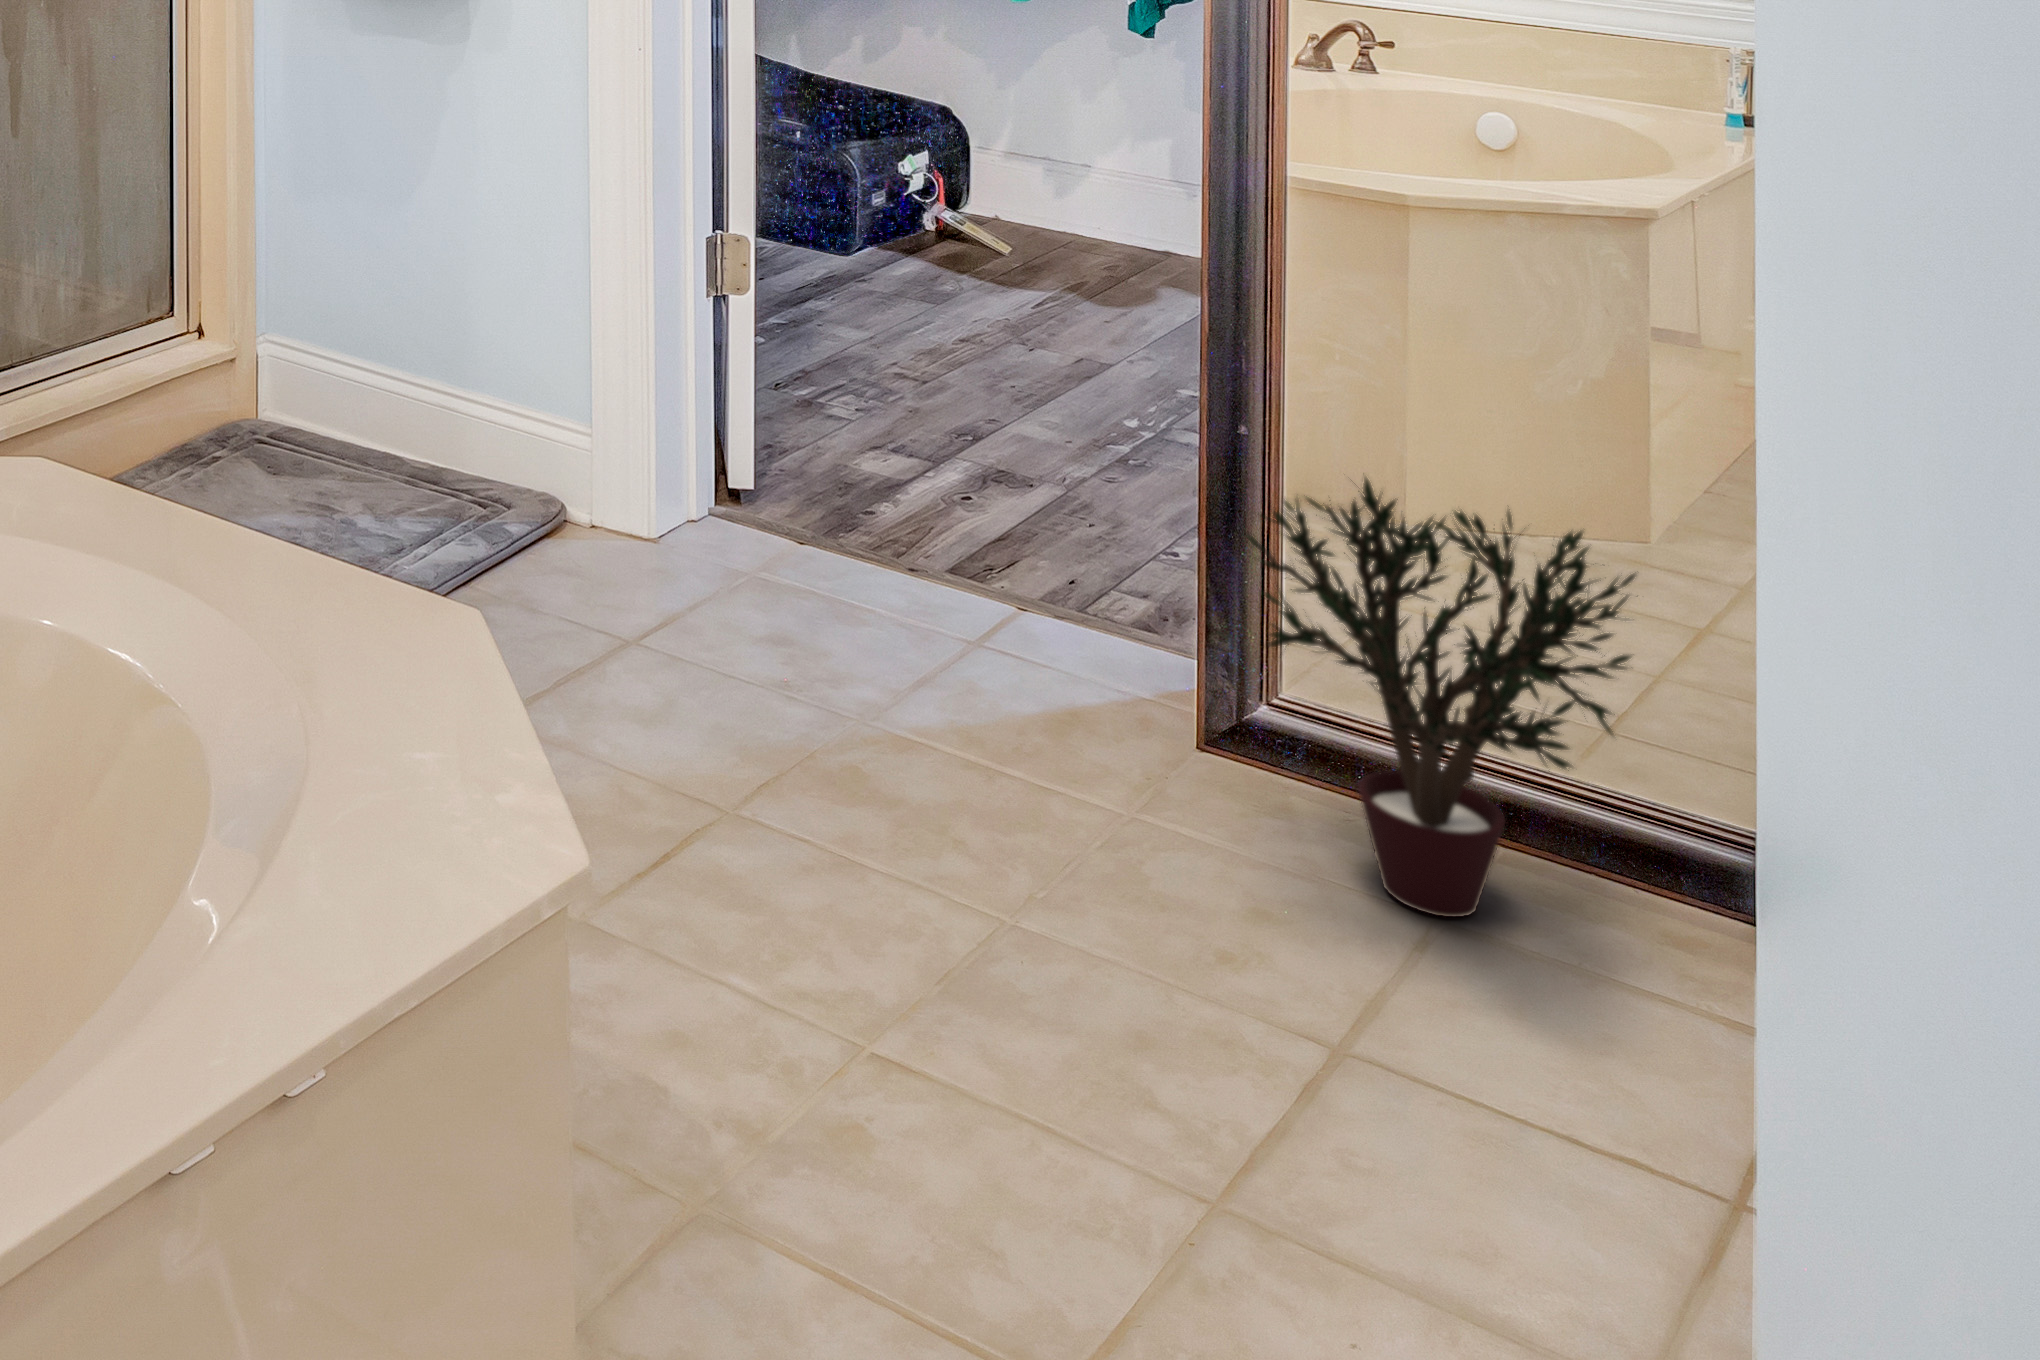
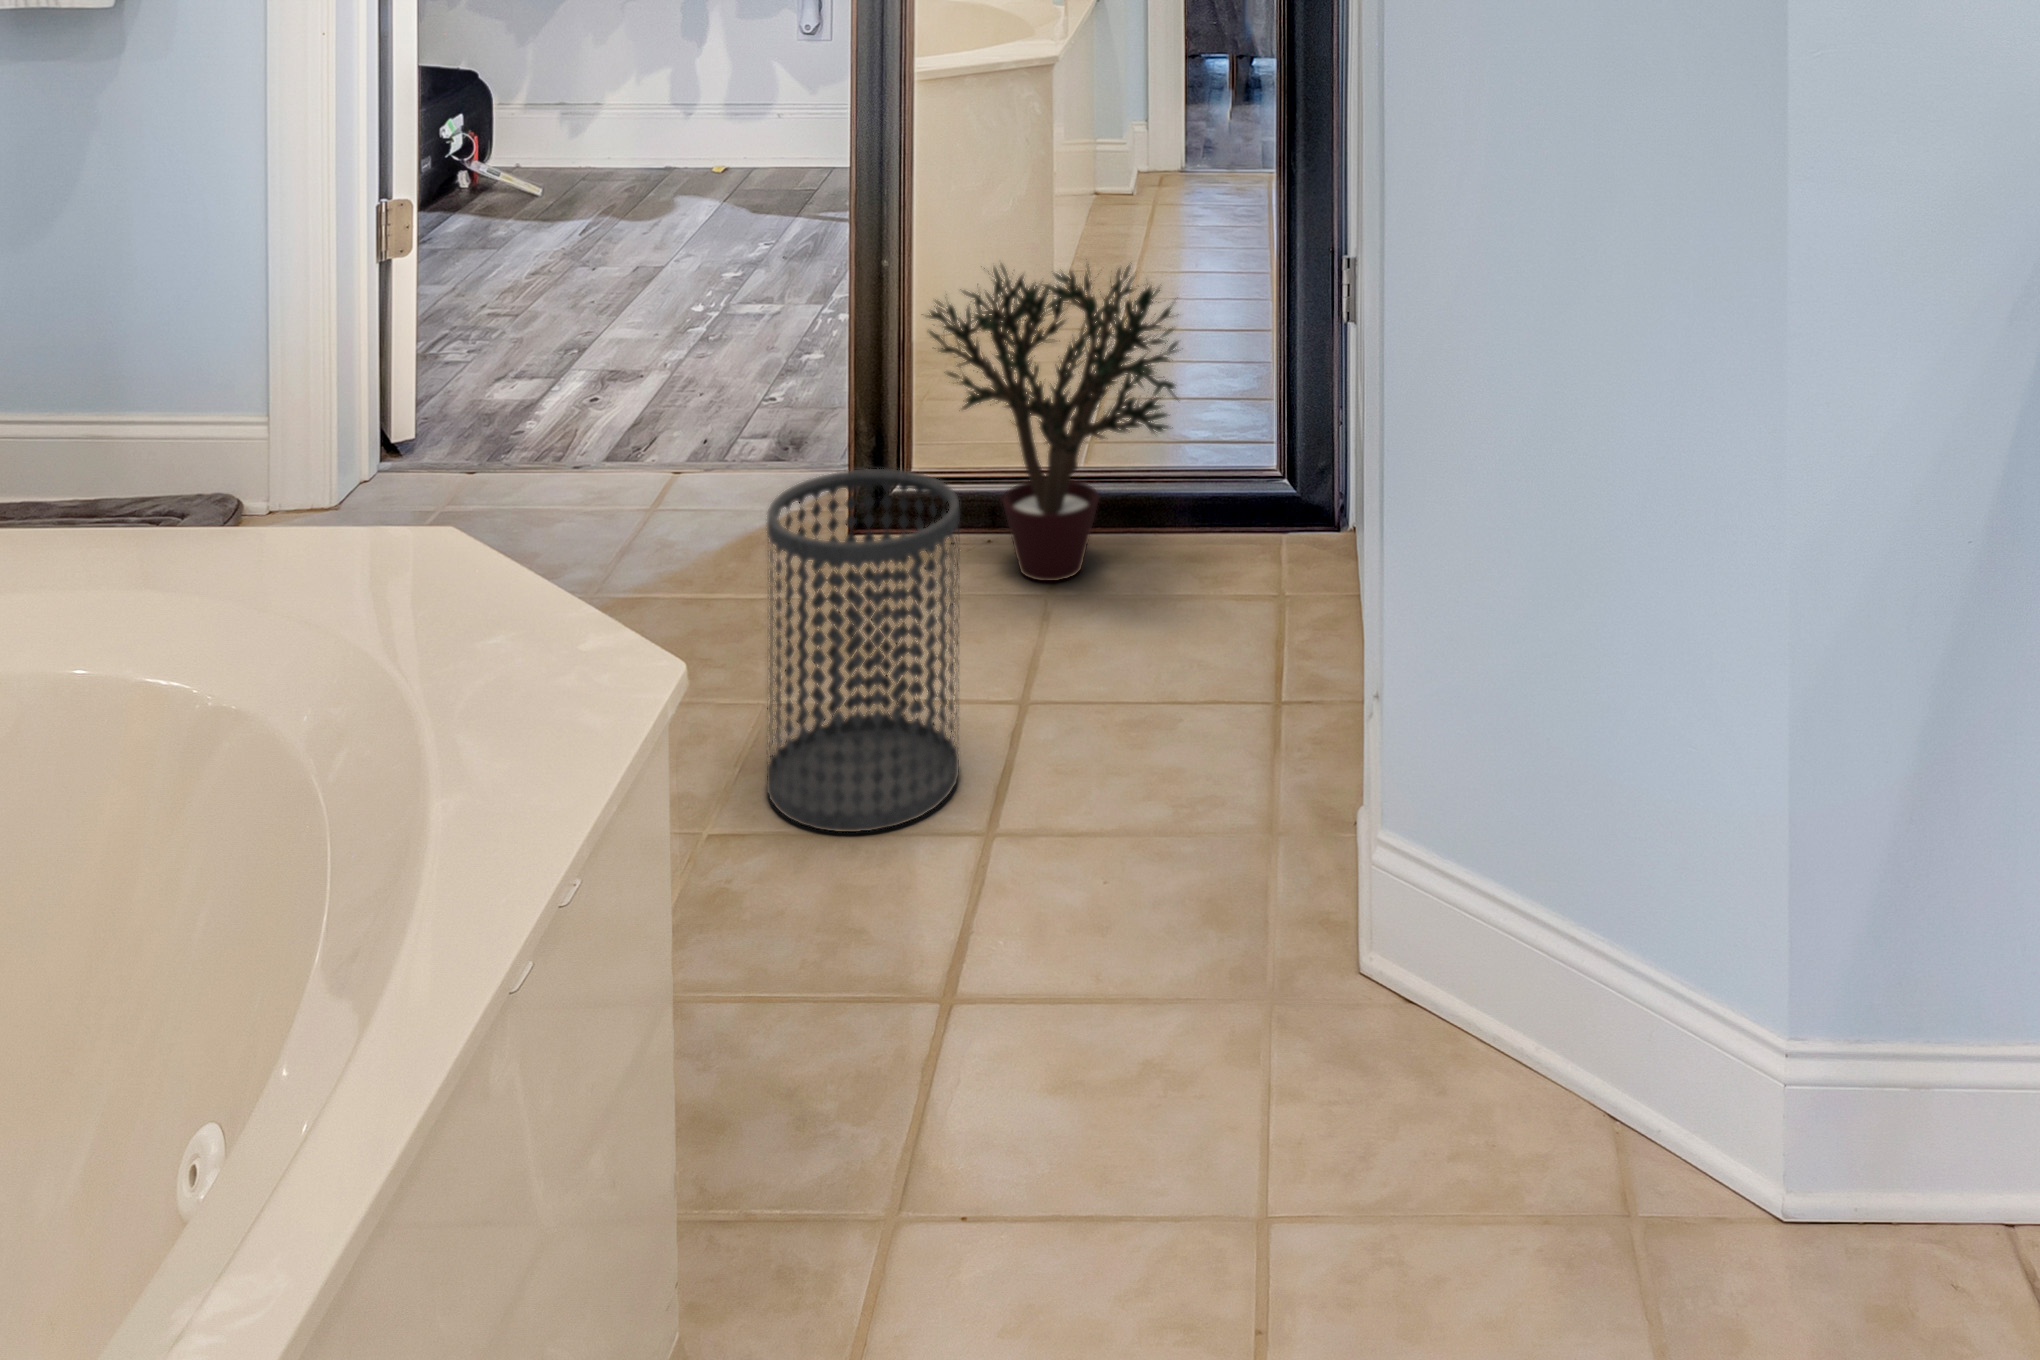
wastebasket: none [912,661,1165,1117] -> present [767,469,959,832]

